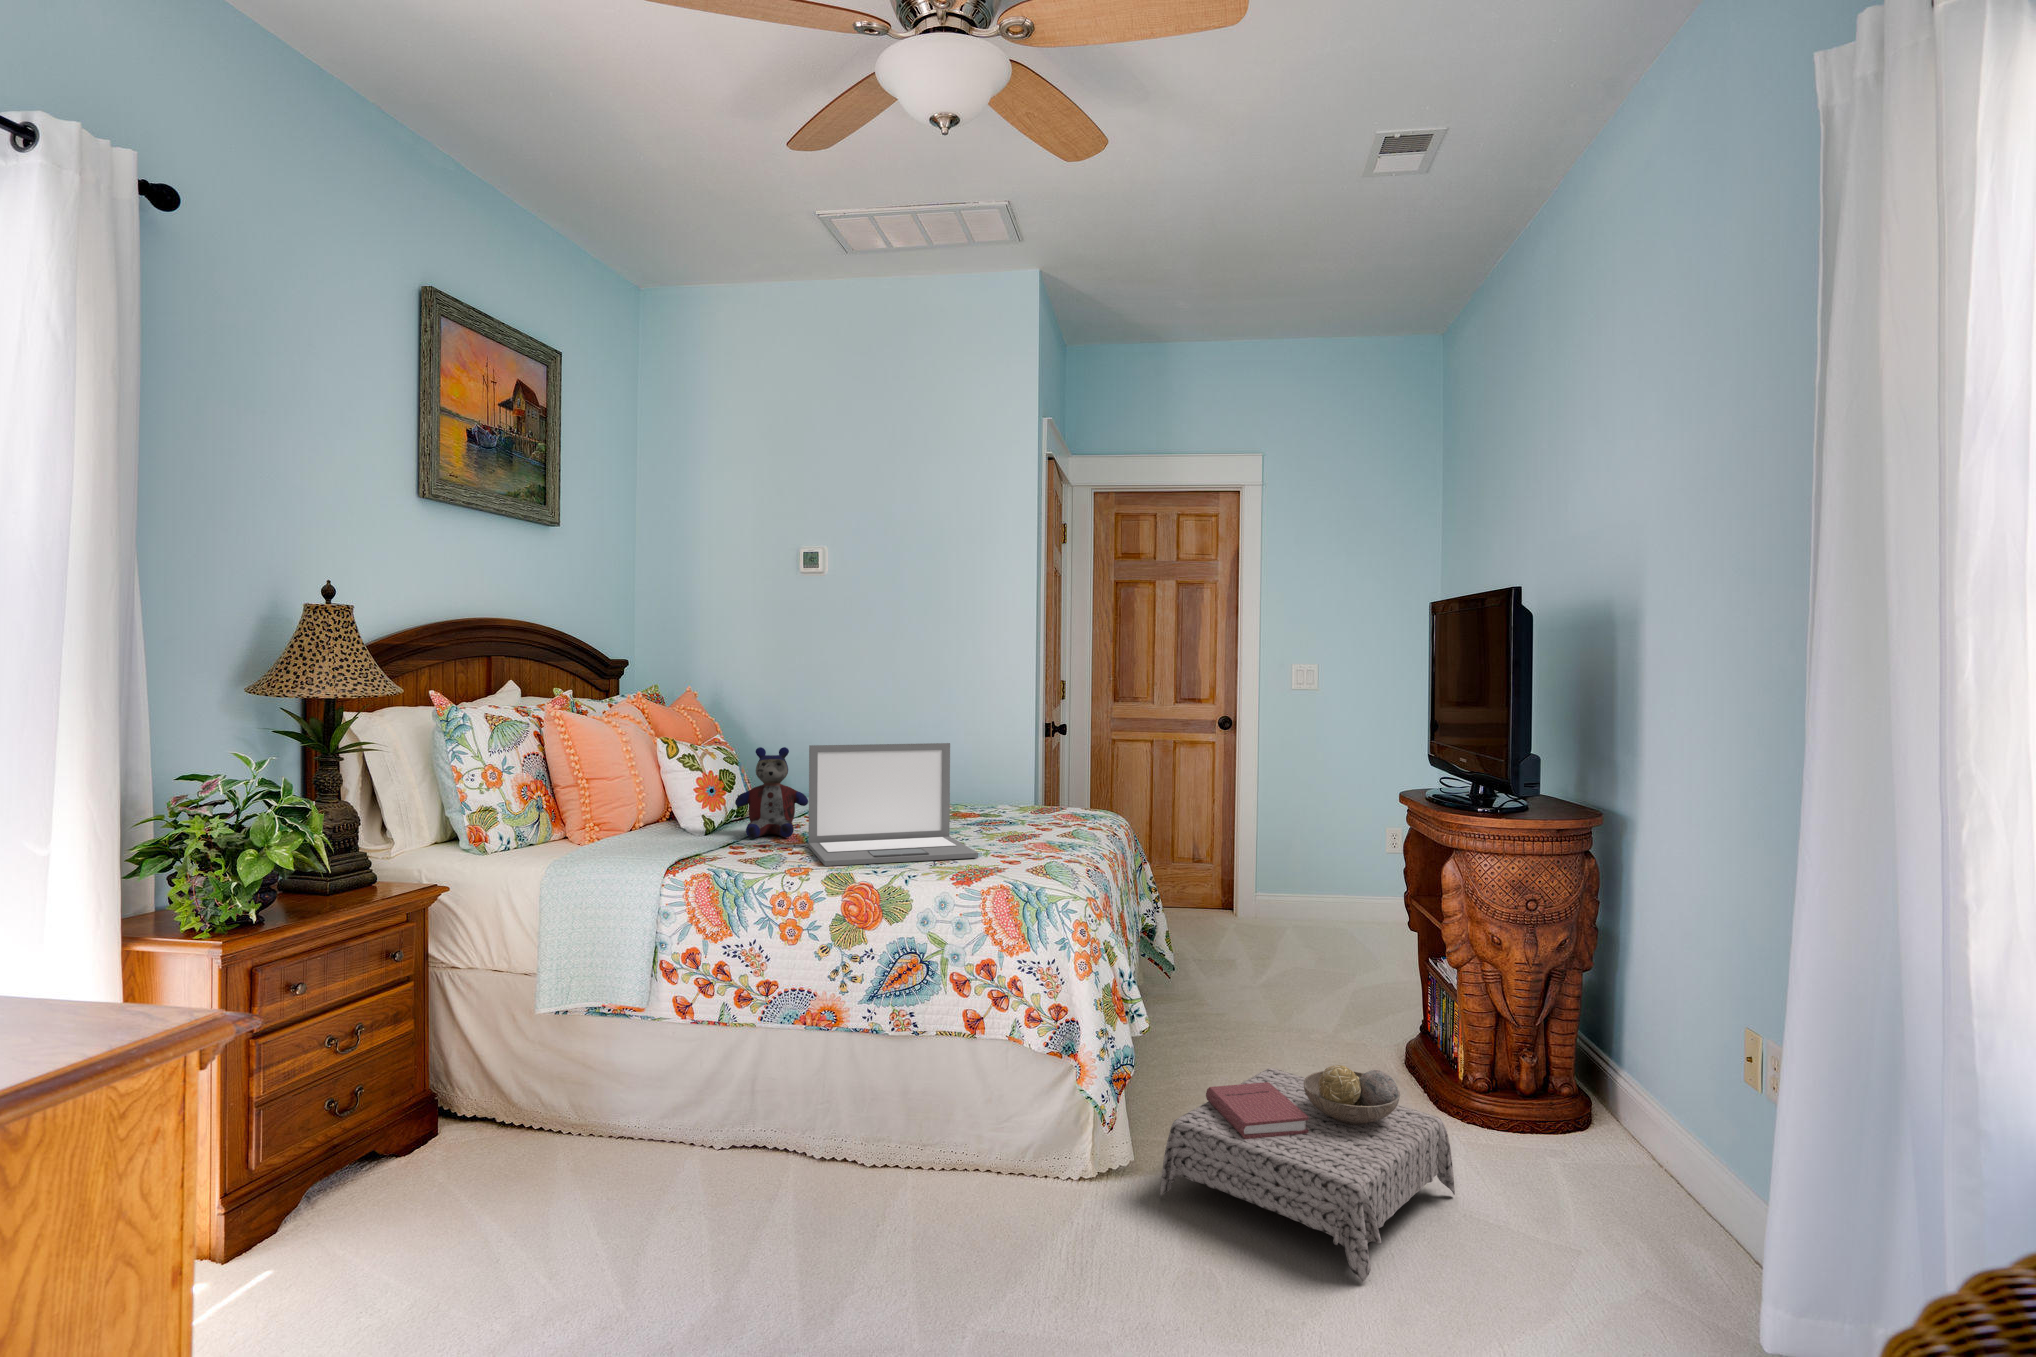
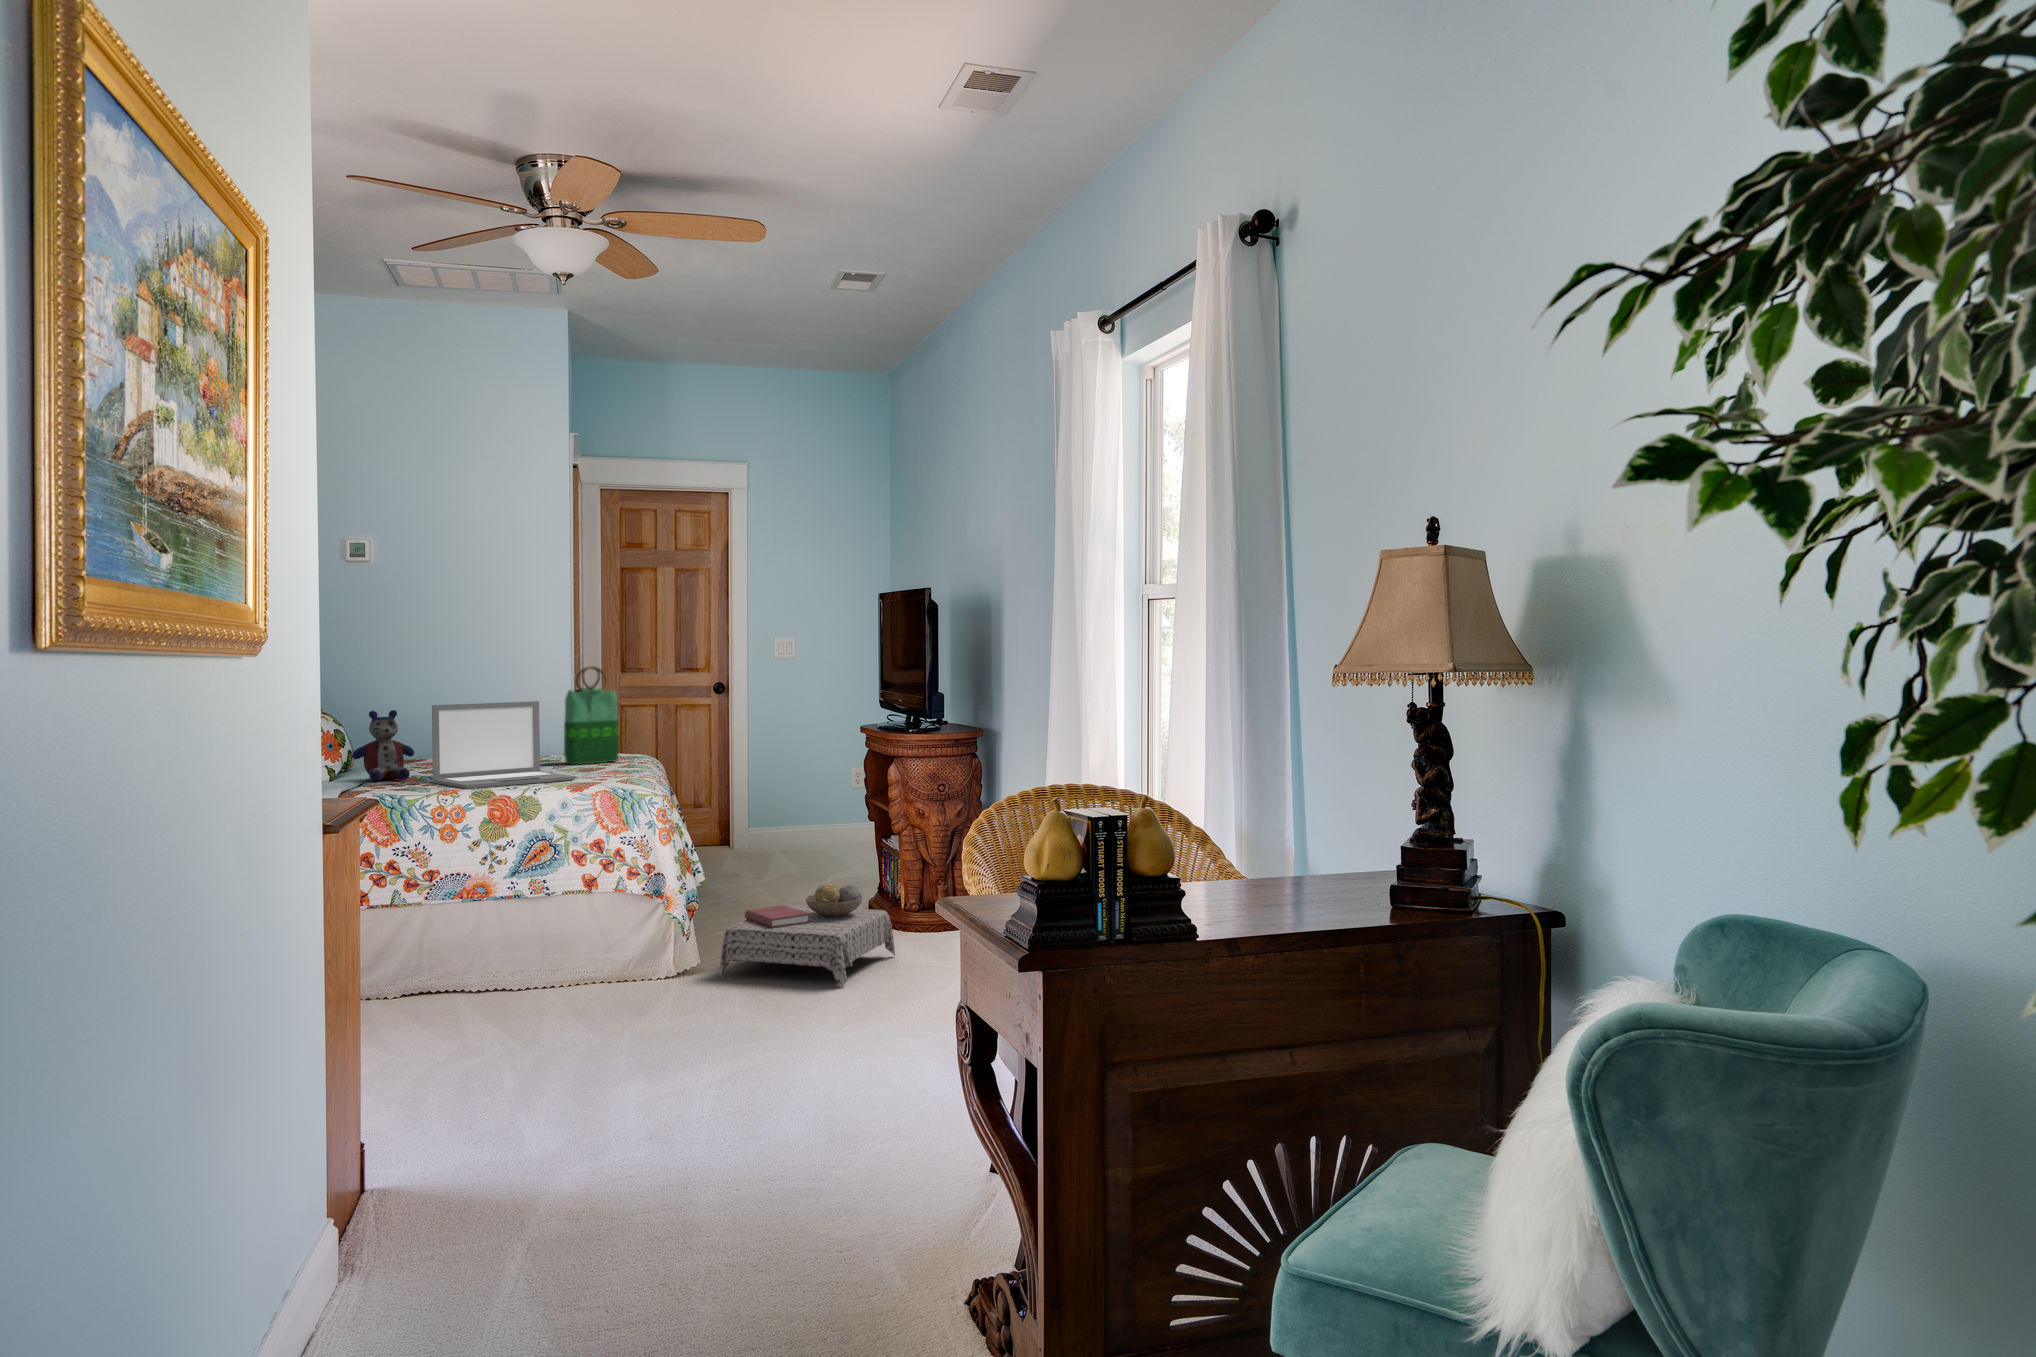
tote bag: none [1003,696,1071,821] -> present [564,666,619,765]

